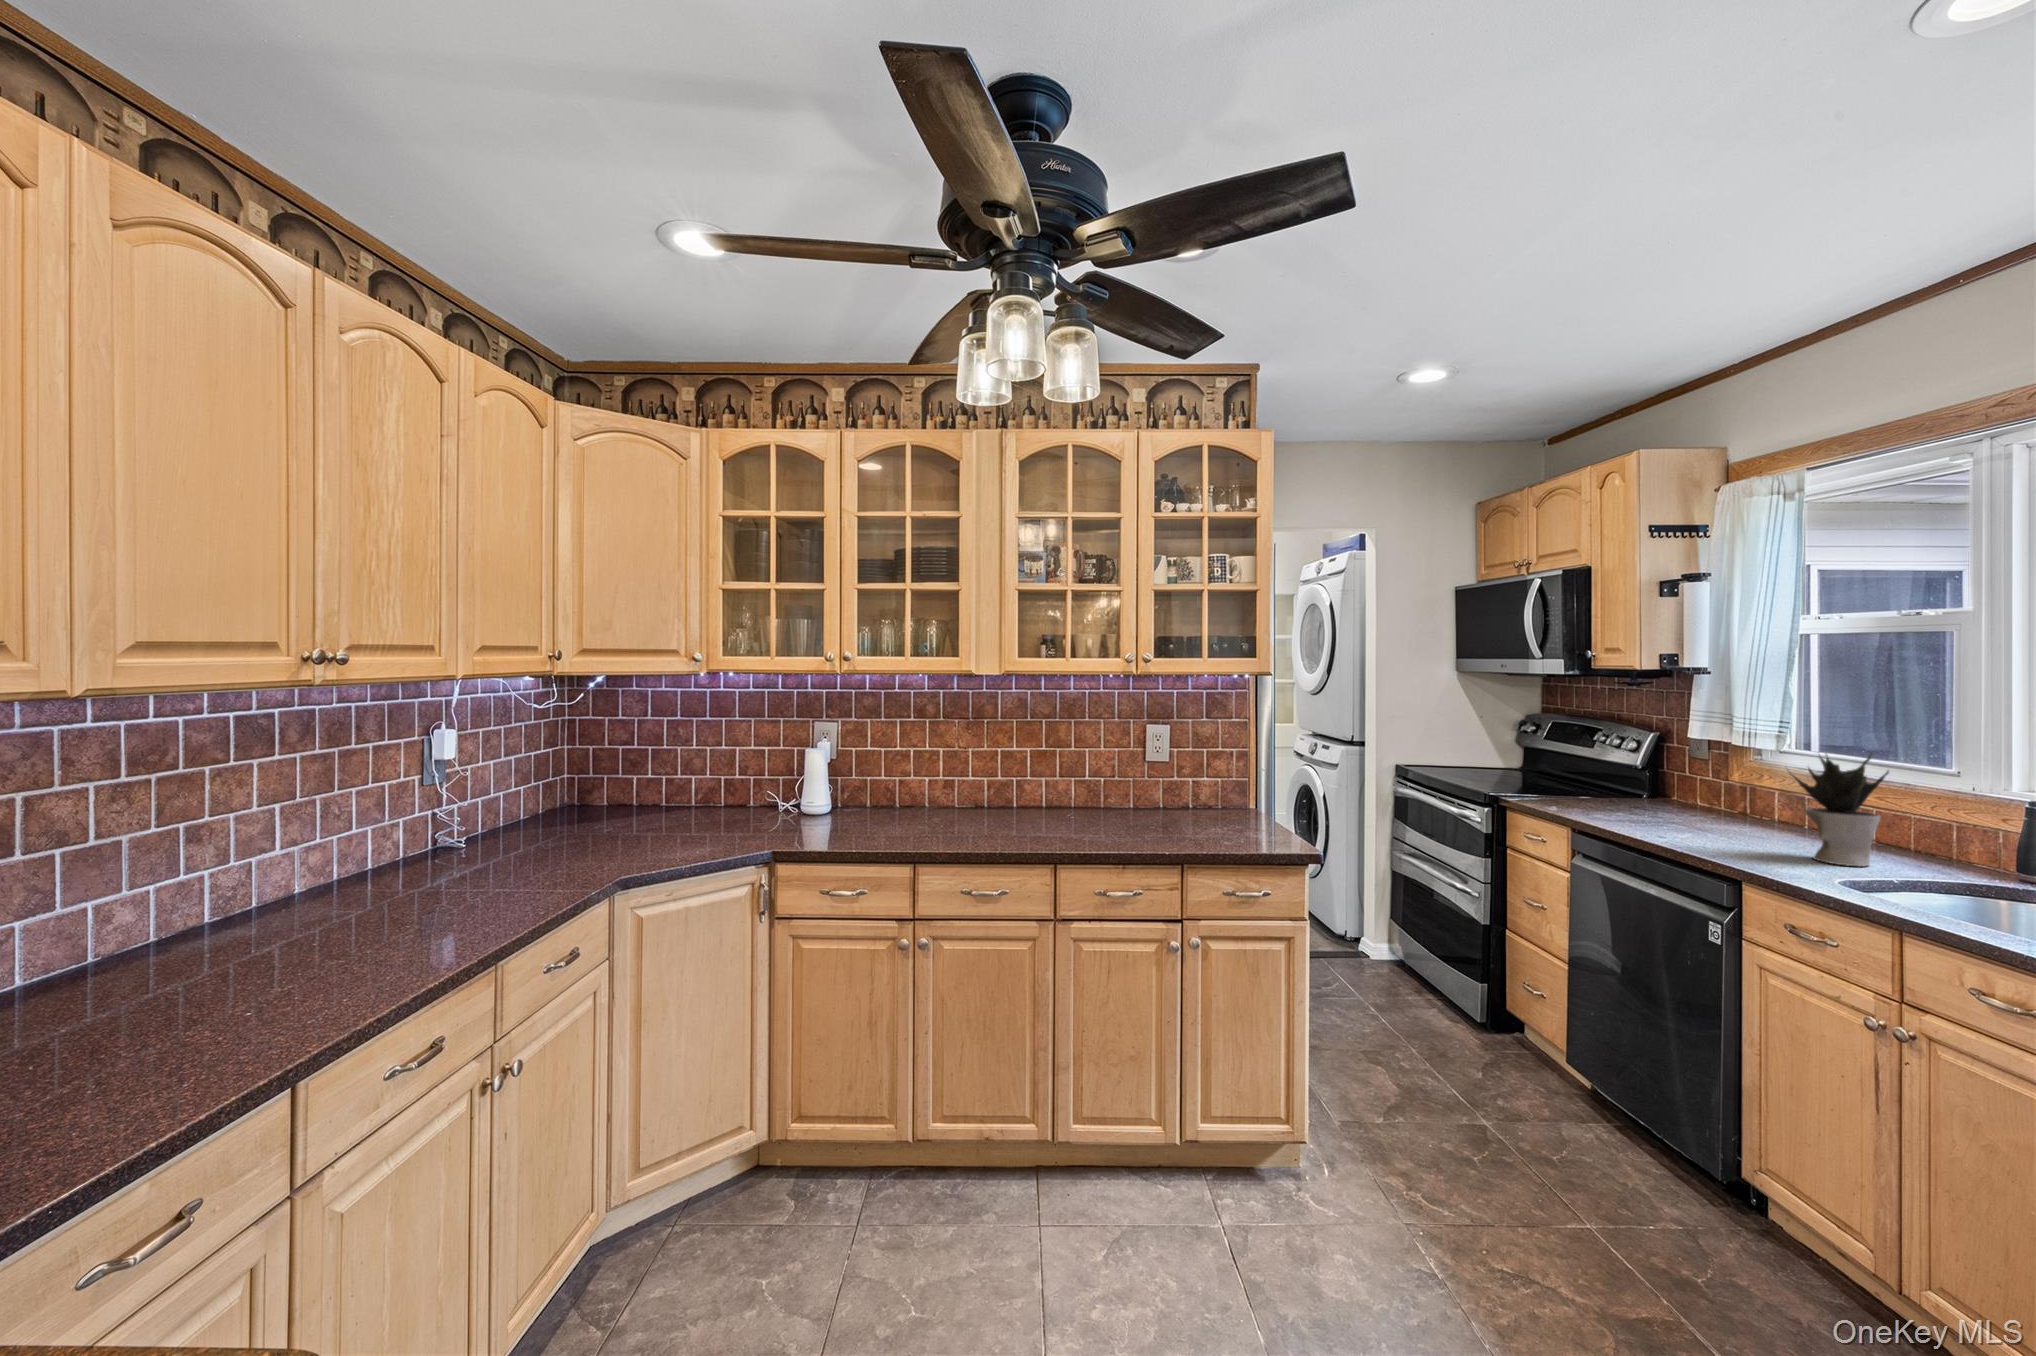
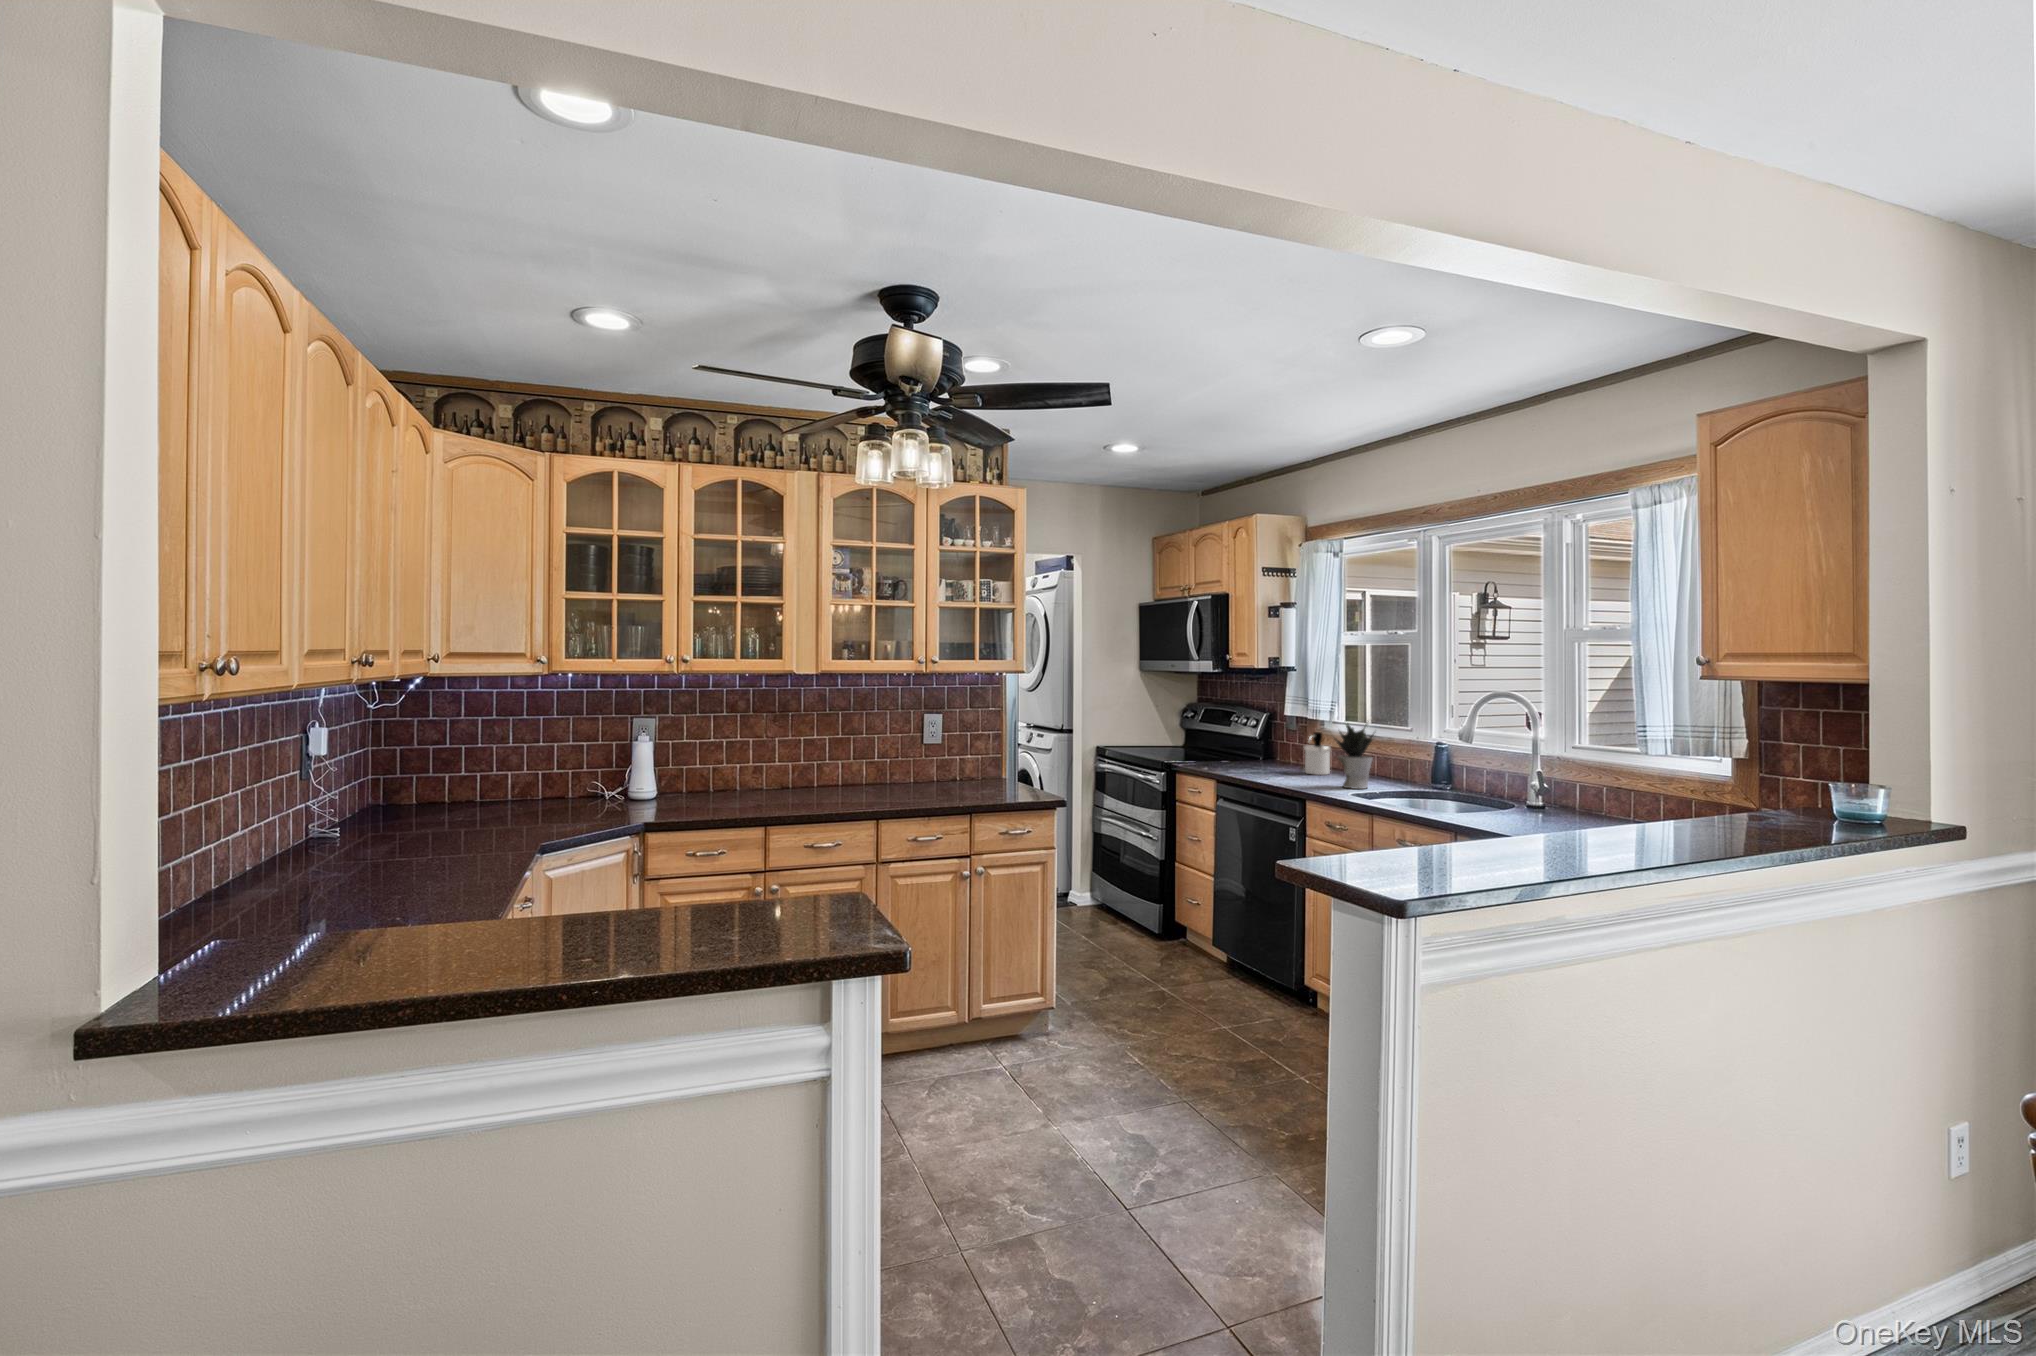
soap dispenser: none [1728,764,1780,831] -> present [1304,732,1331,775]

